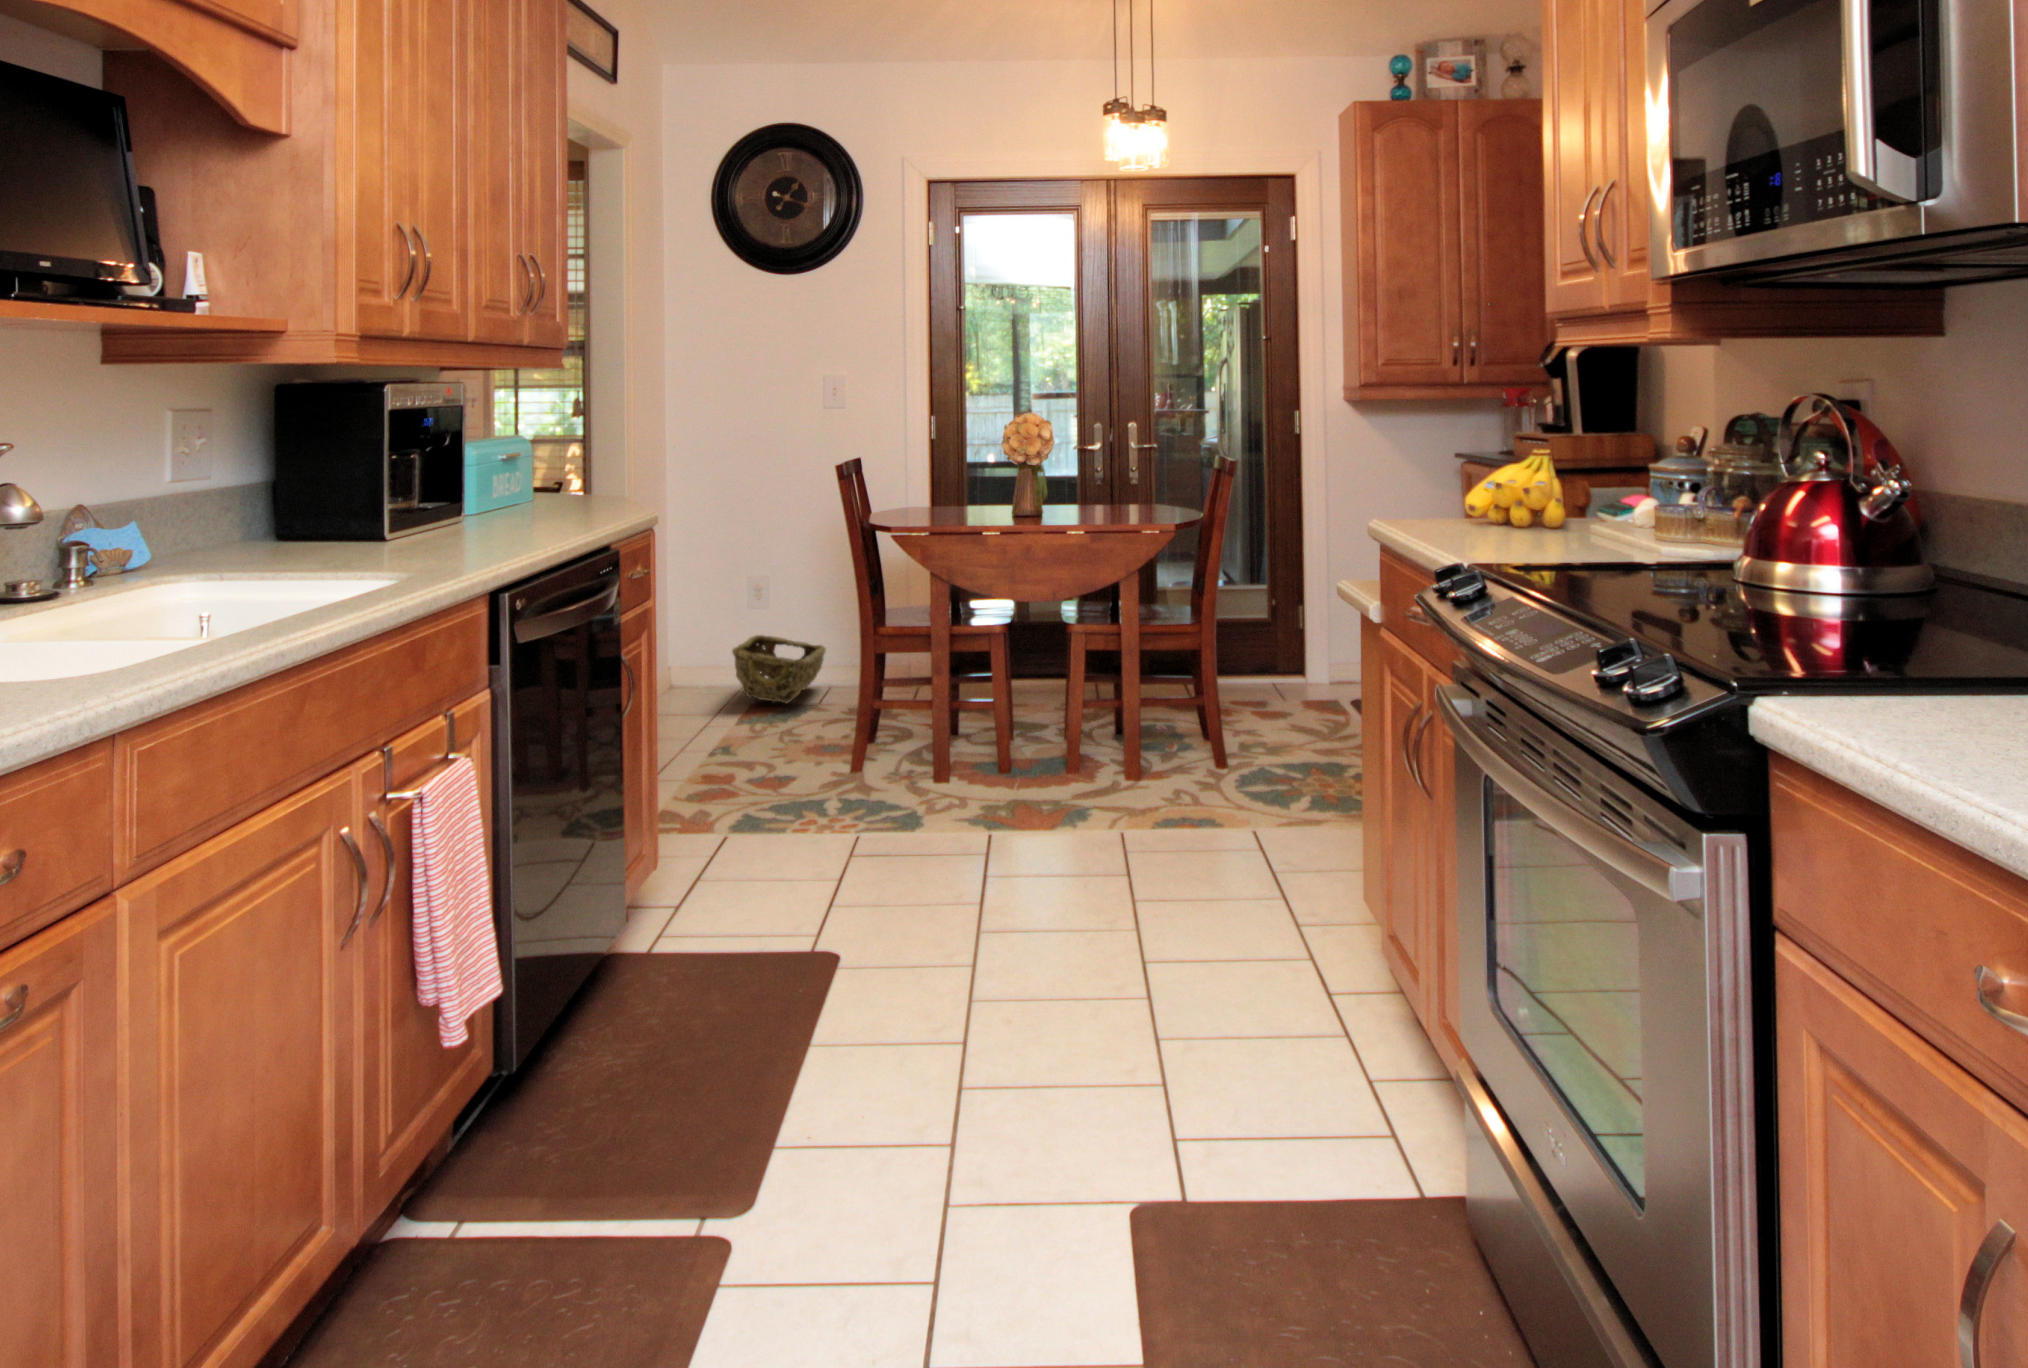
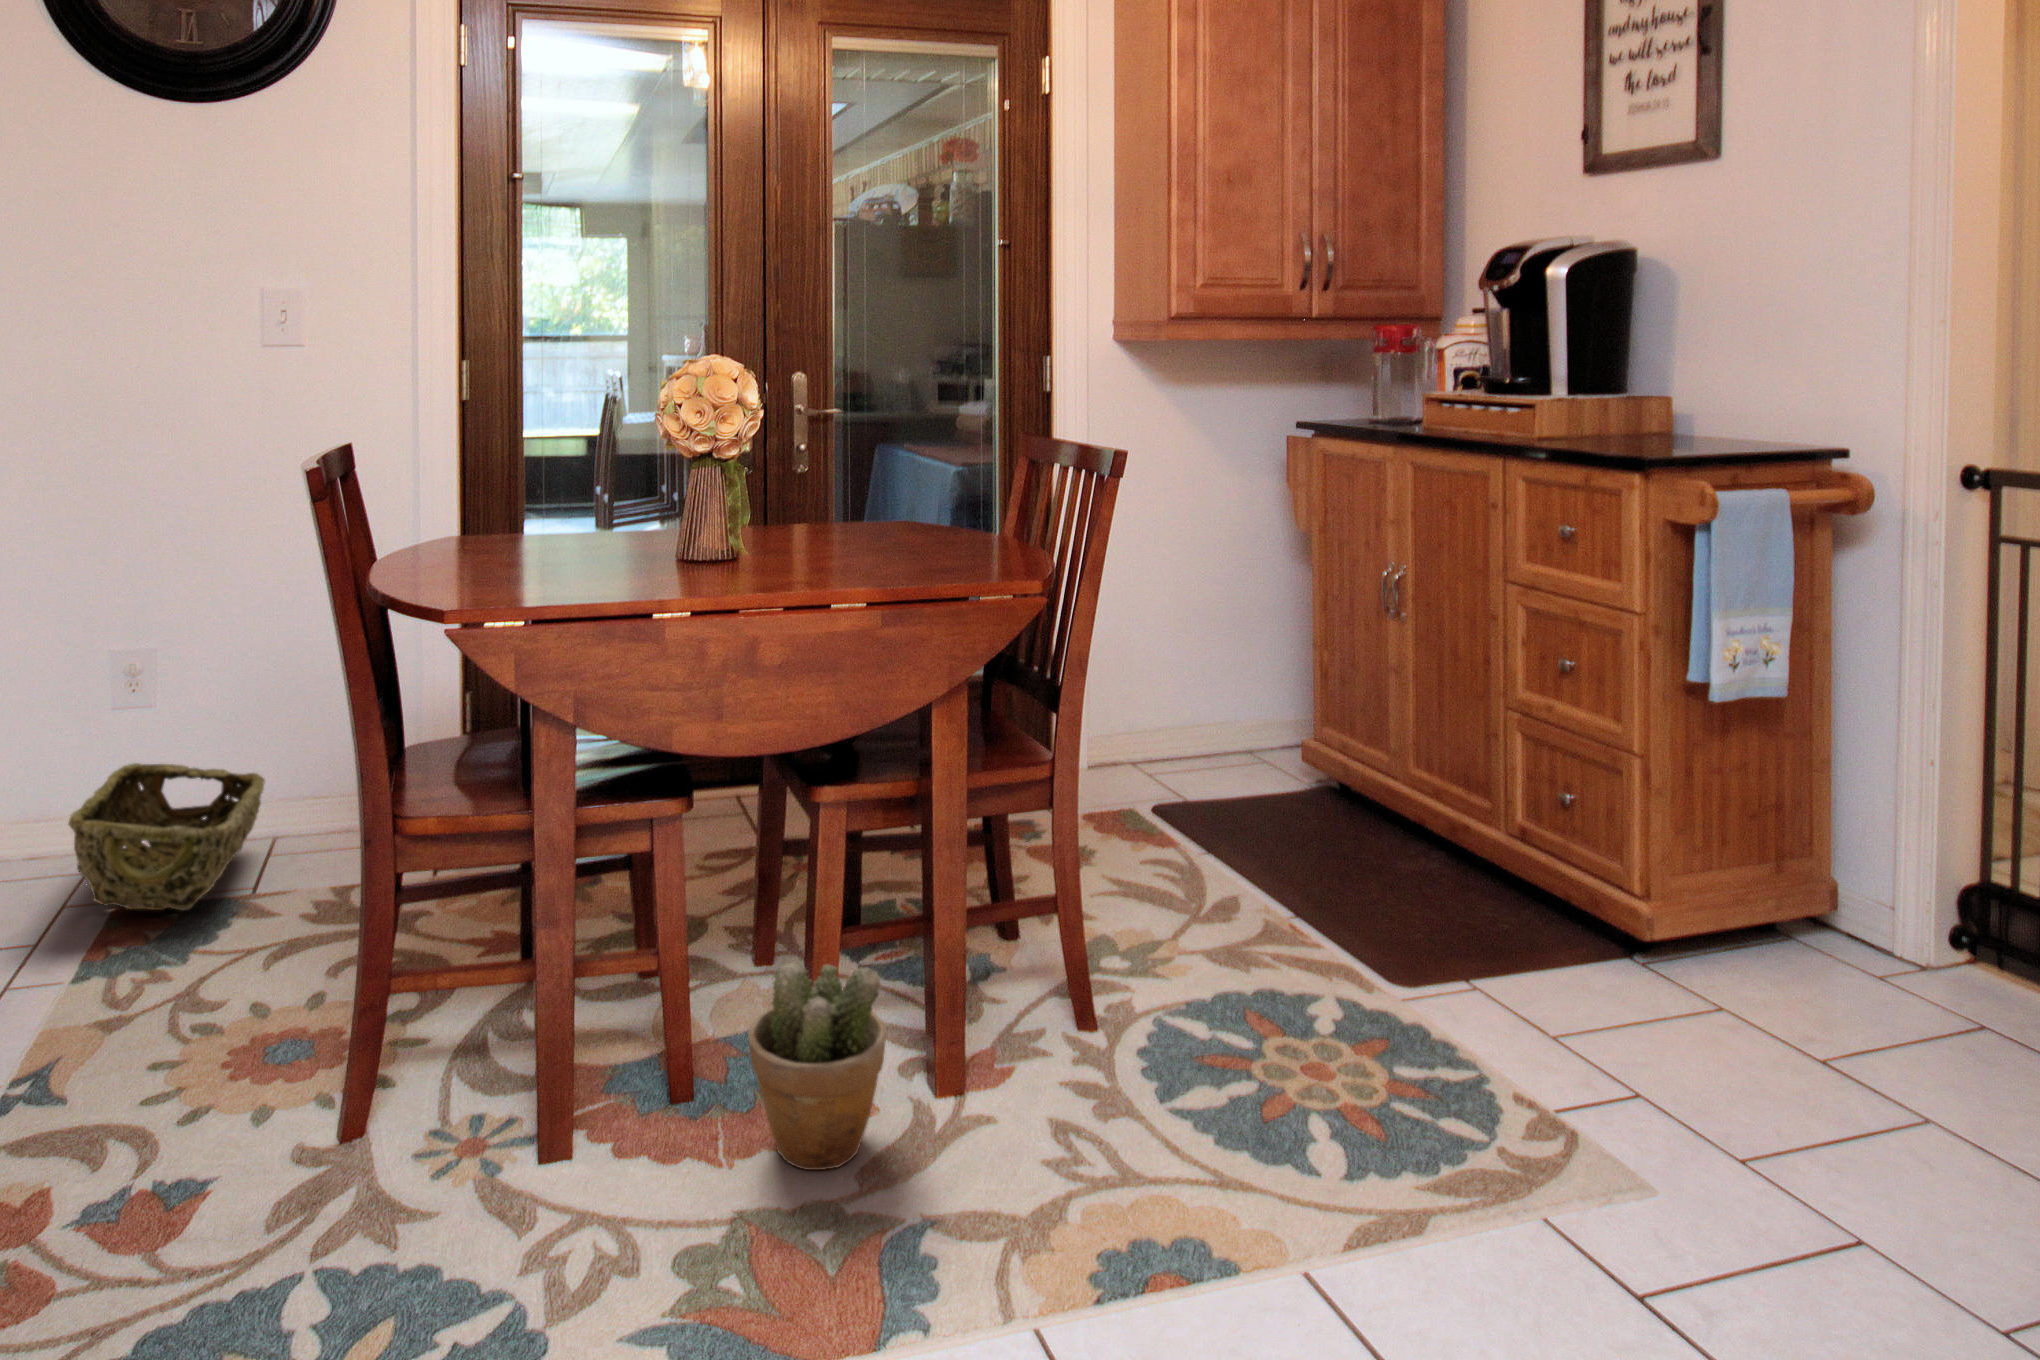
potted plant: none [1021,699,1086,791] -> present [748,963,886,1170]

